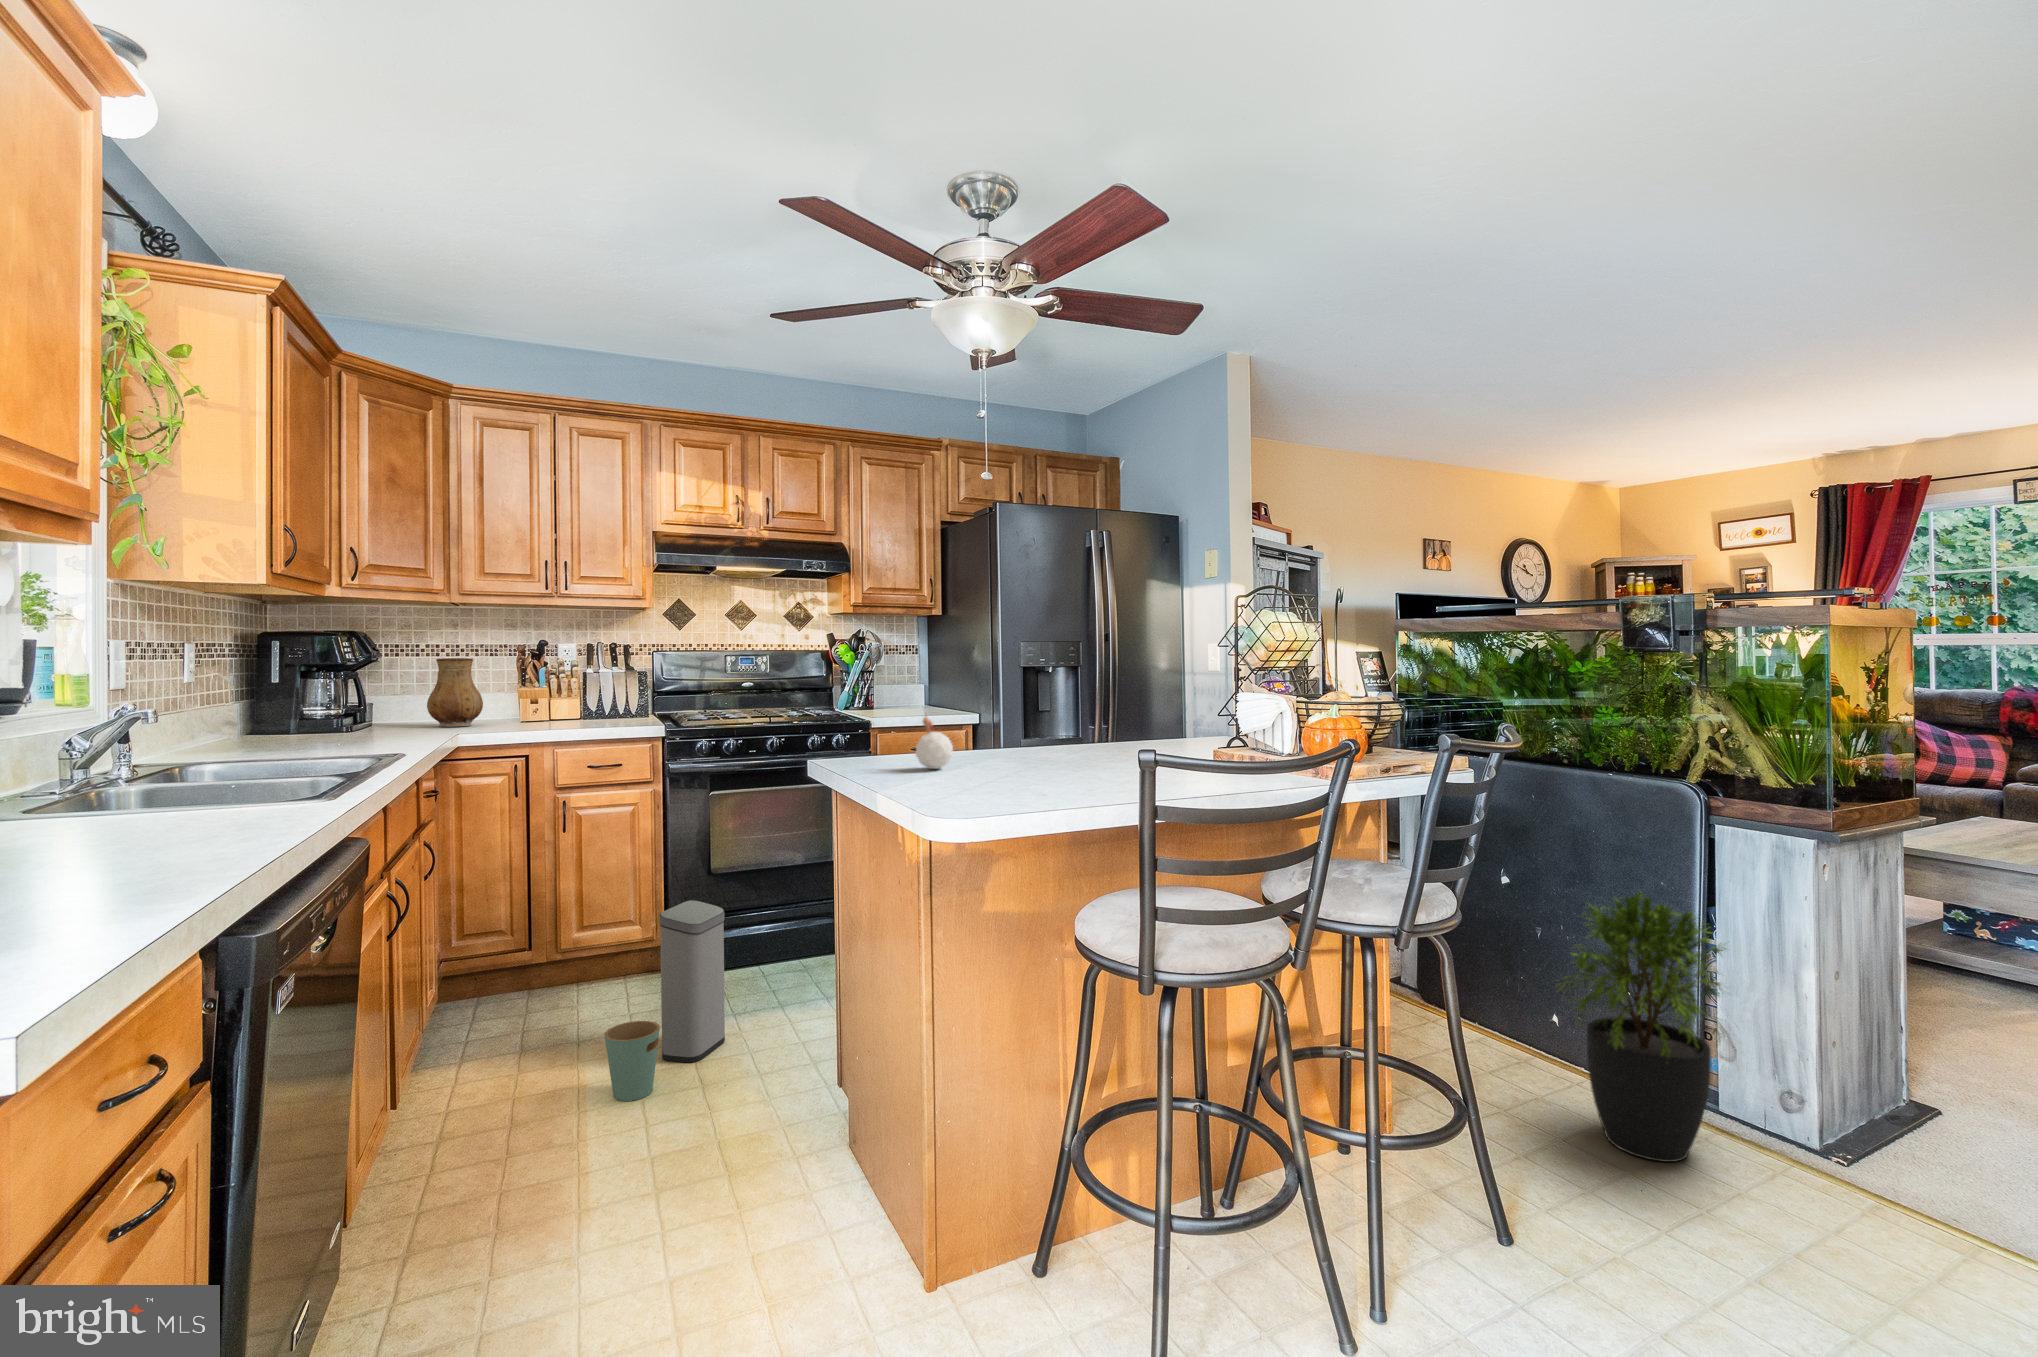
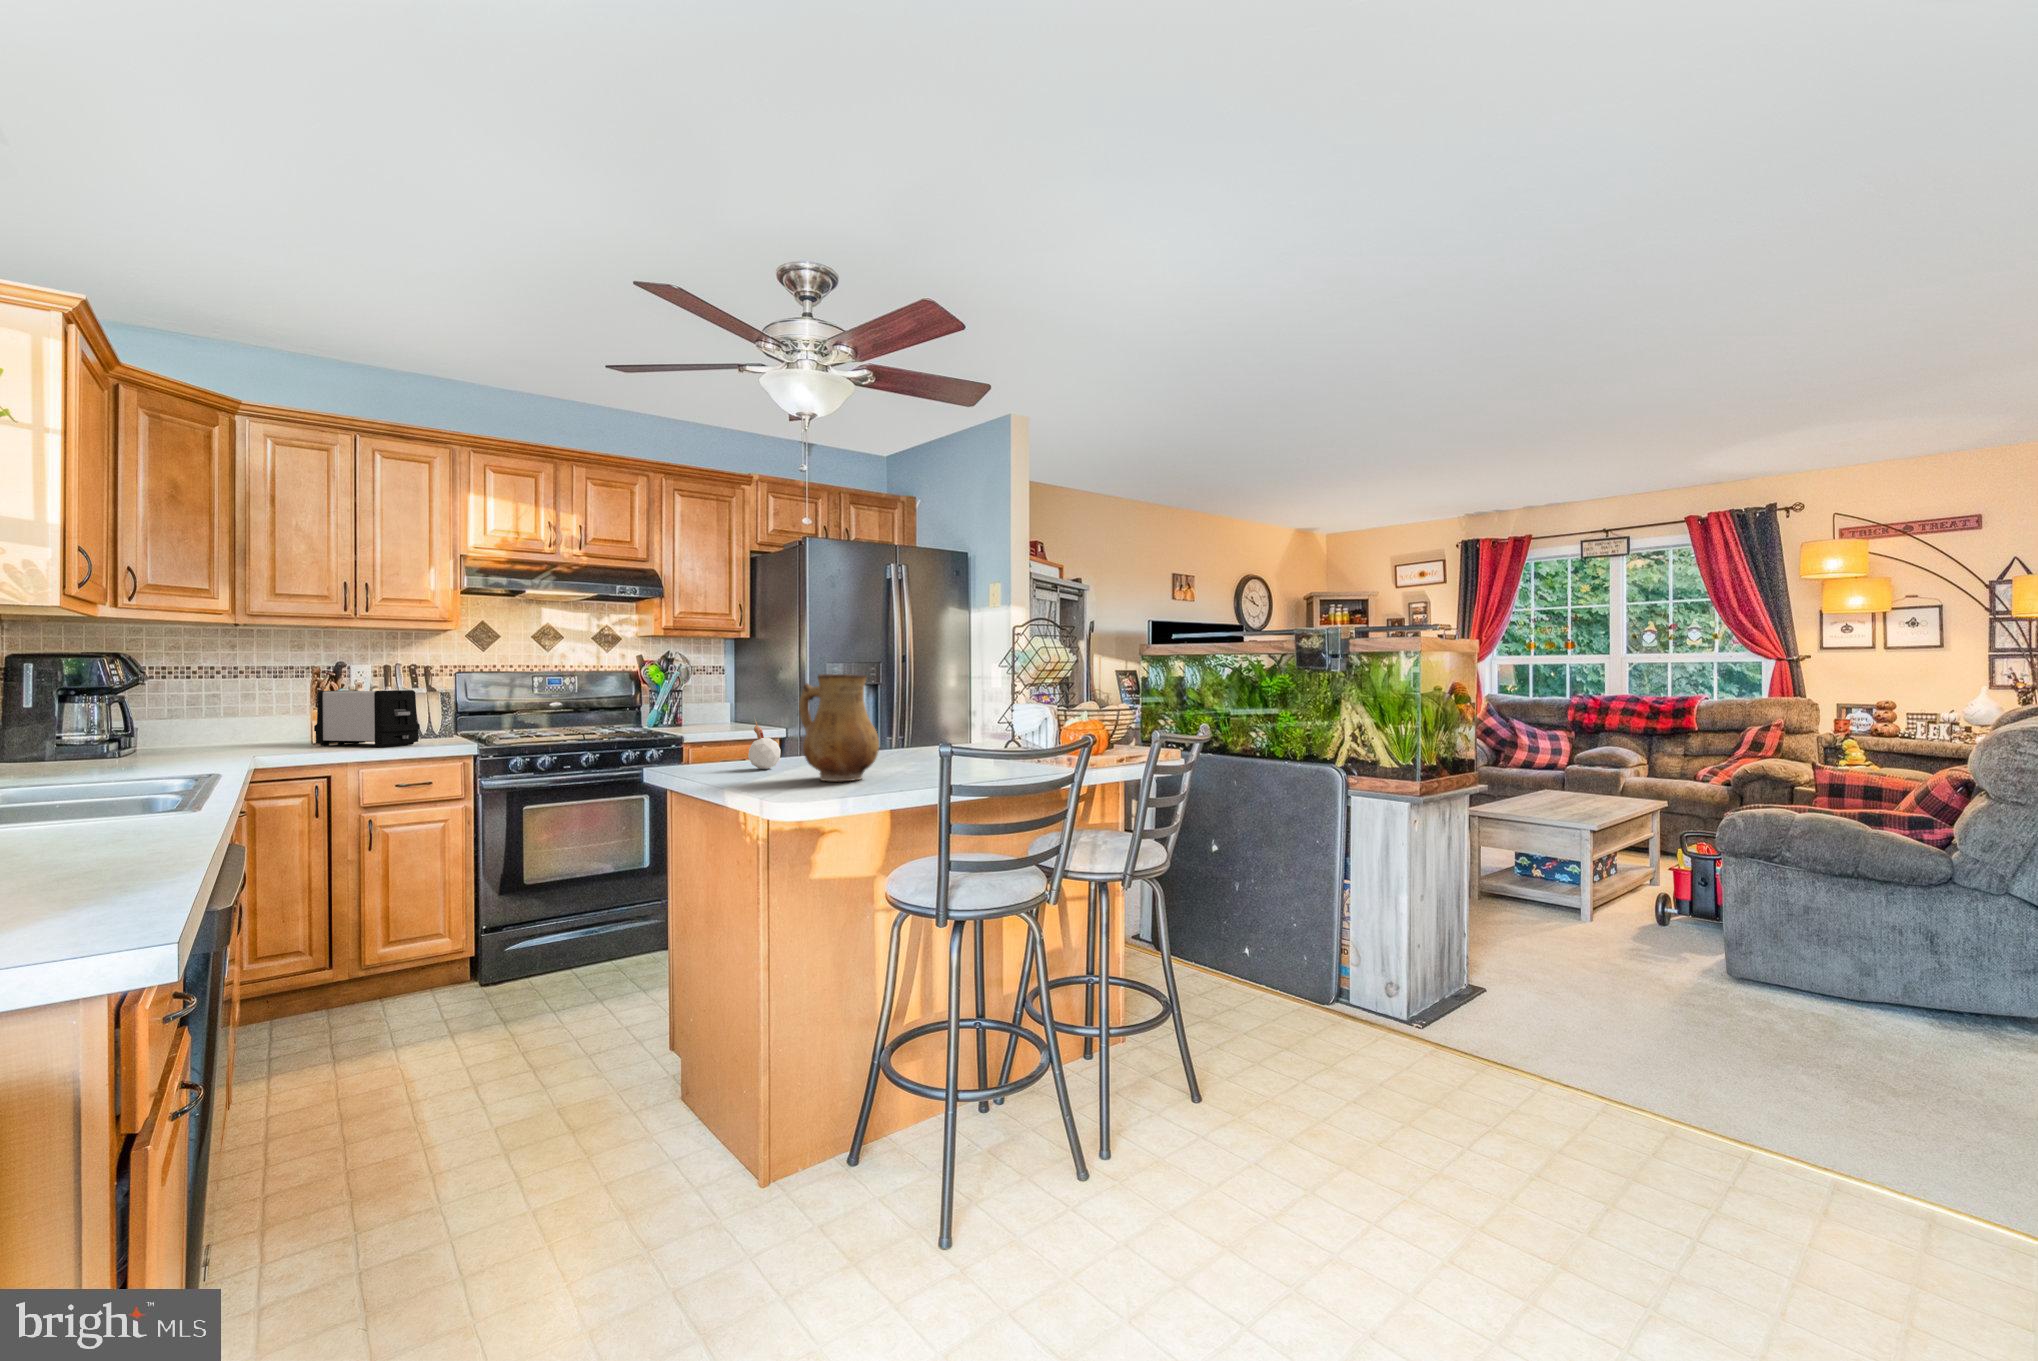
ceramic pitcher: present [427,658,483,727] -> present [799,674,879,781]
toaster: none [519,670,612,728] -> present [314,690,420,747]
potted plant: present [1558,891,1723,1162] -> none [1248,846,1368,1046]
trash can: present [605,901,725,1101] -> none [438,905,551,1090]

